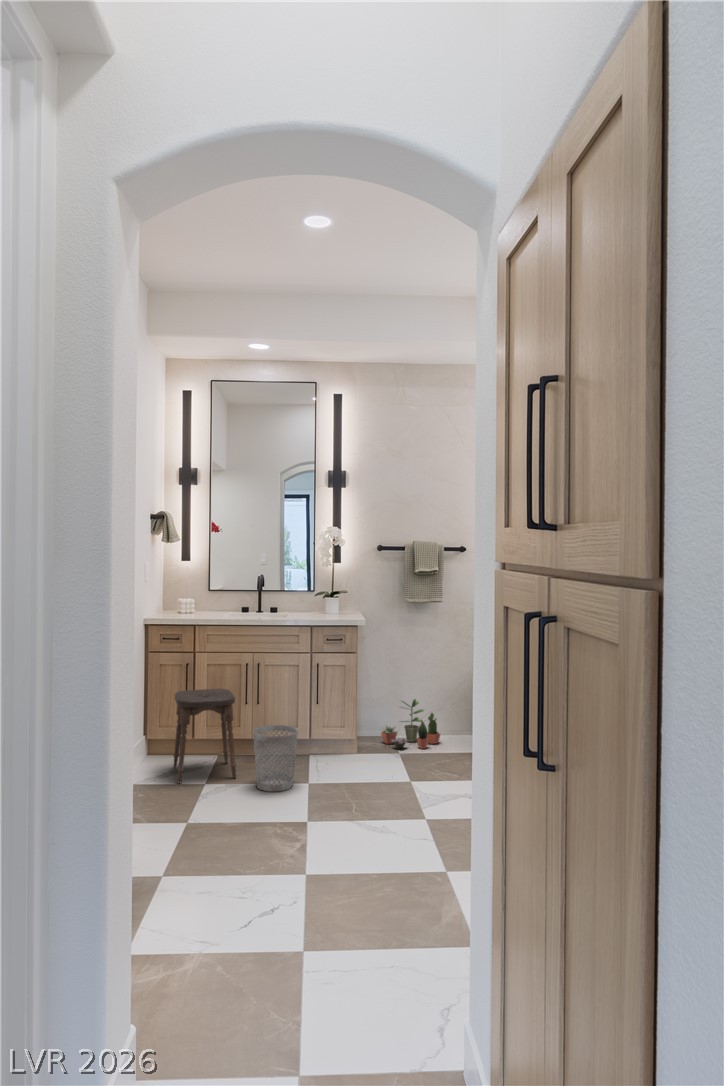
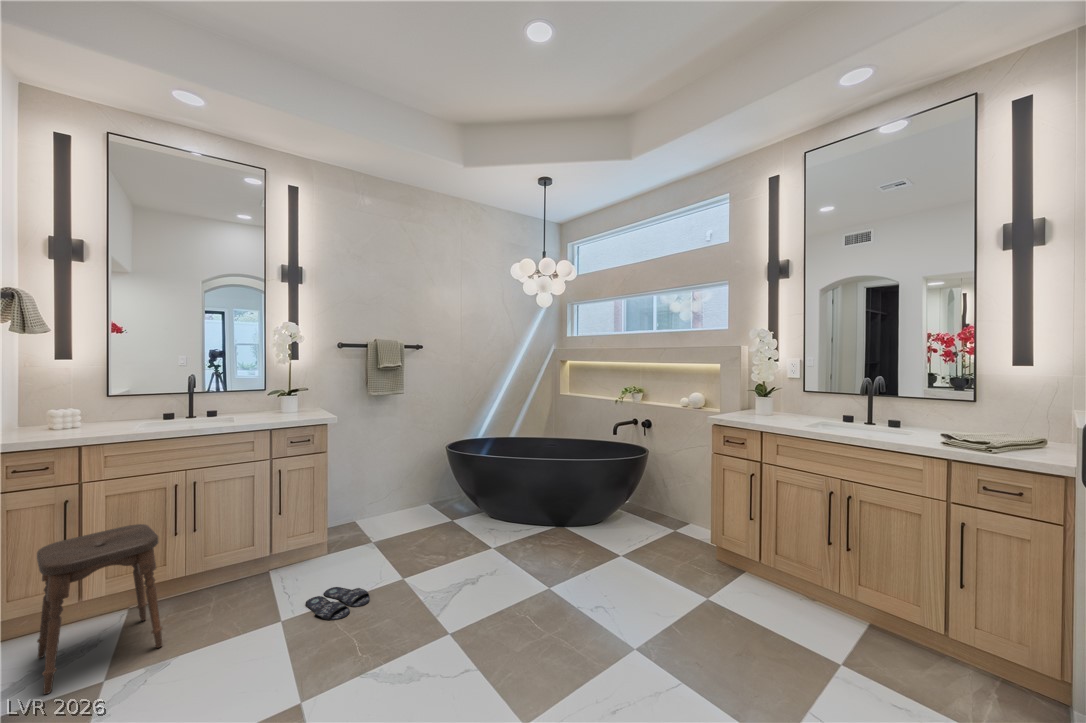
potted plant: present [381,699,440,749] -> none [347,486,408,539]
wastebasket: present [253,725,298,791] -> none [193,557,265,657]
slippers: none [328,773,377,792] -> present [305,587,370,620]

